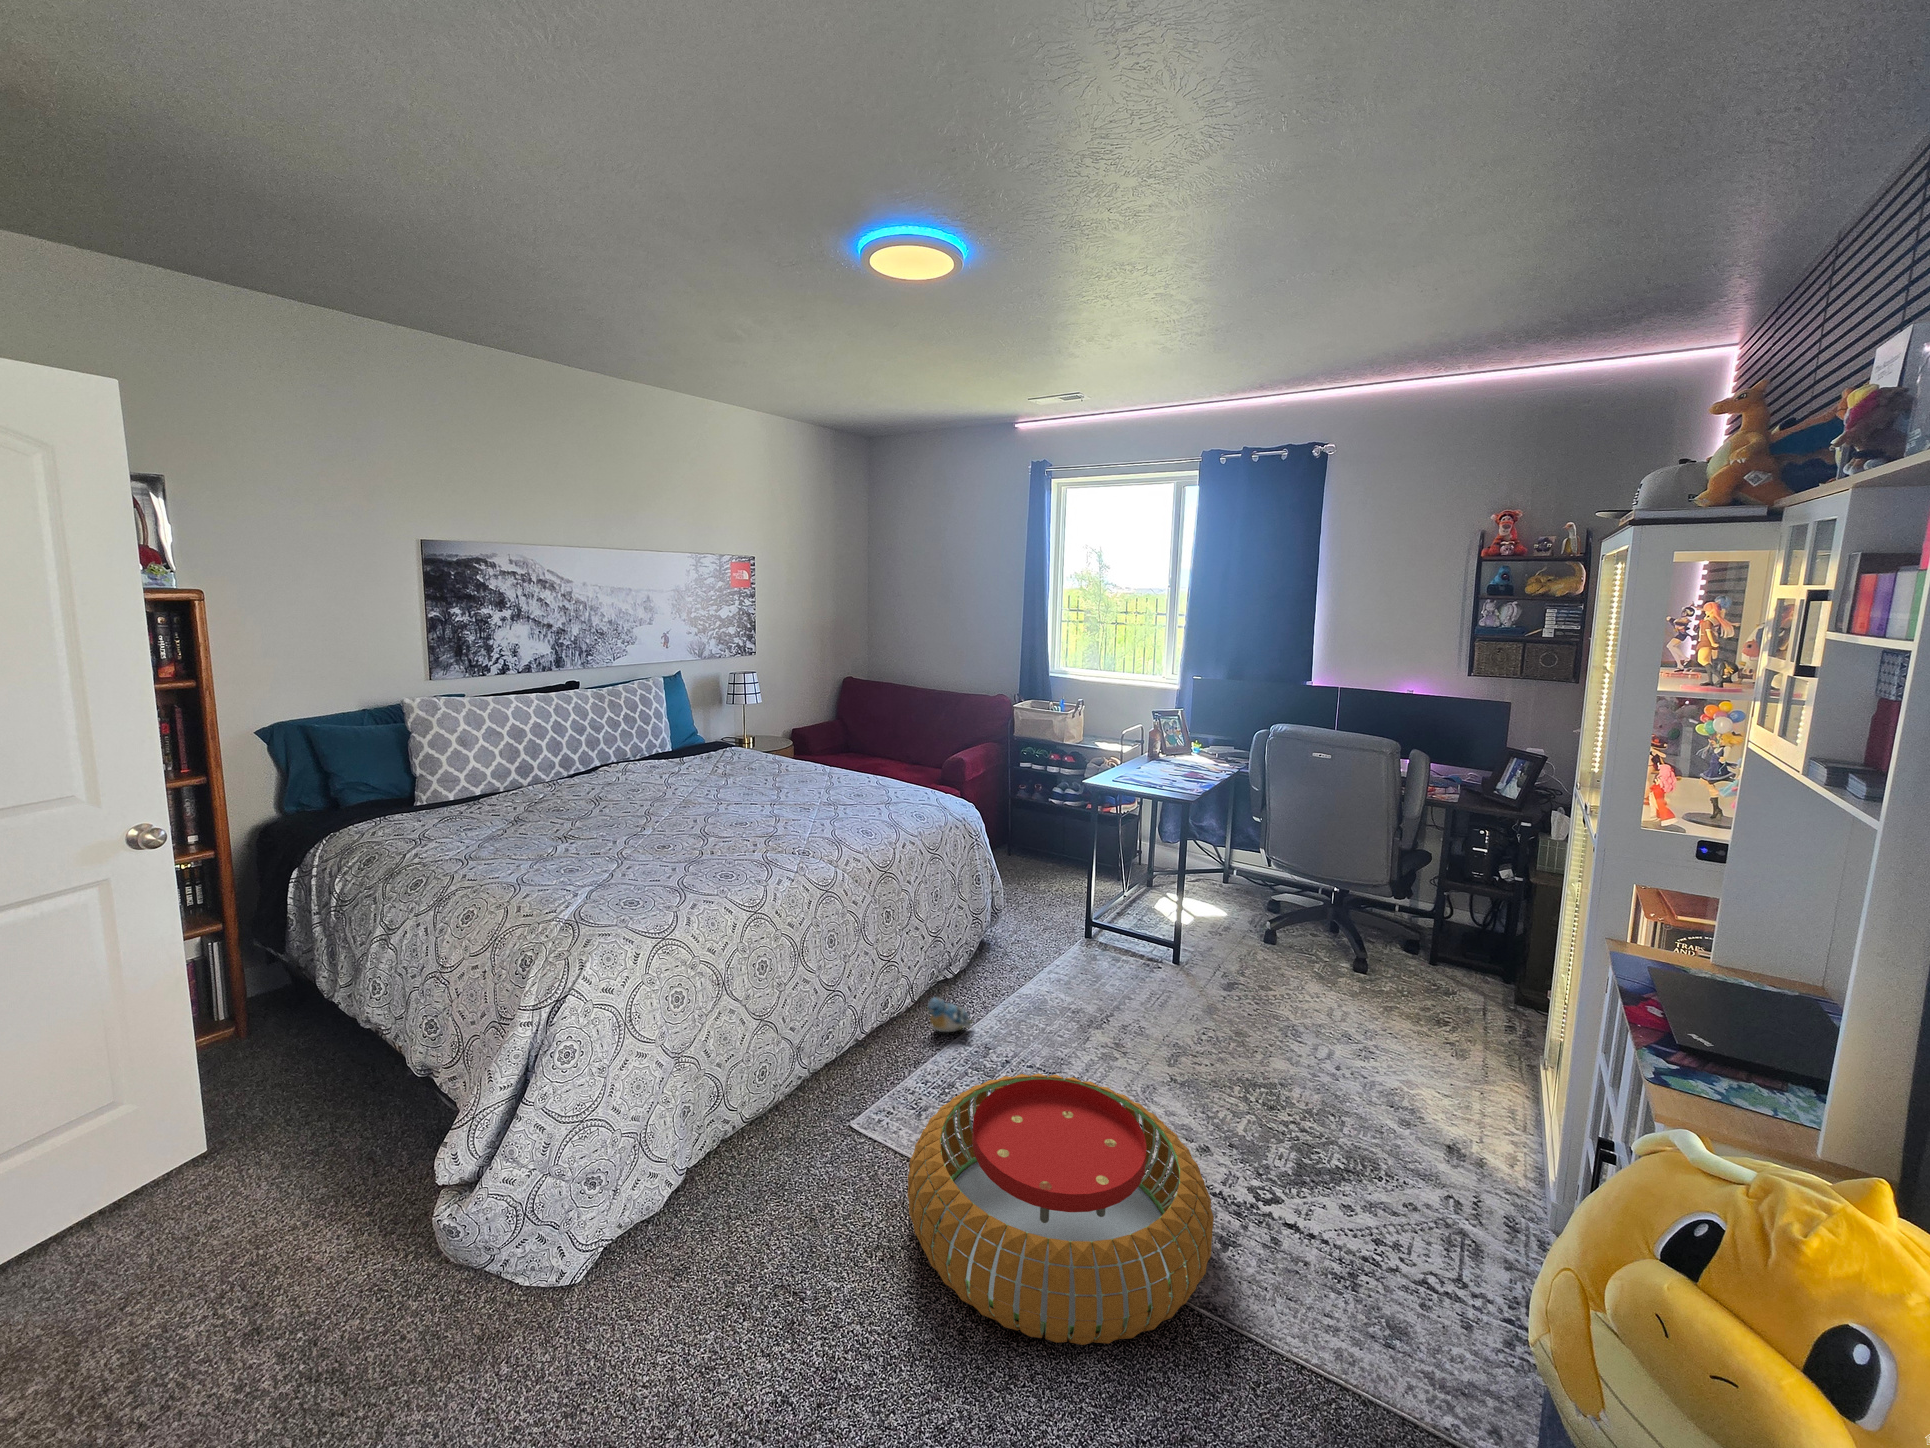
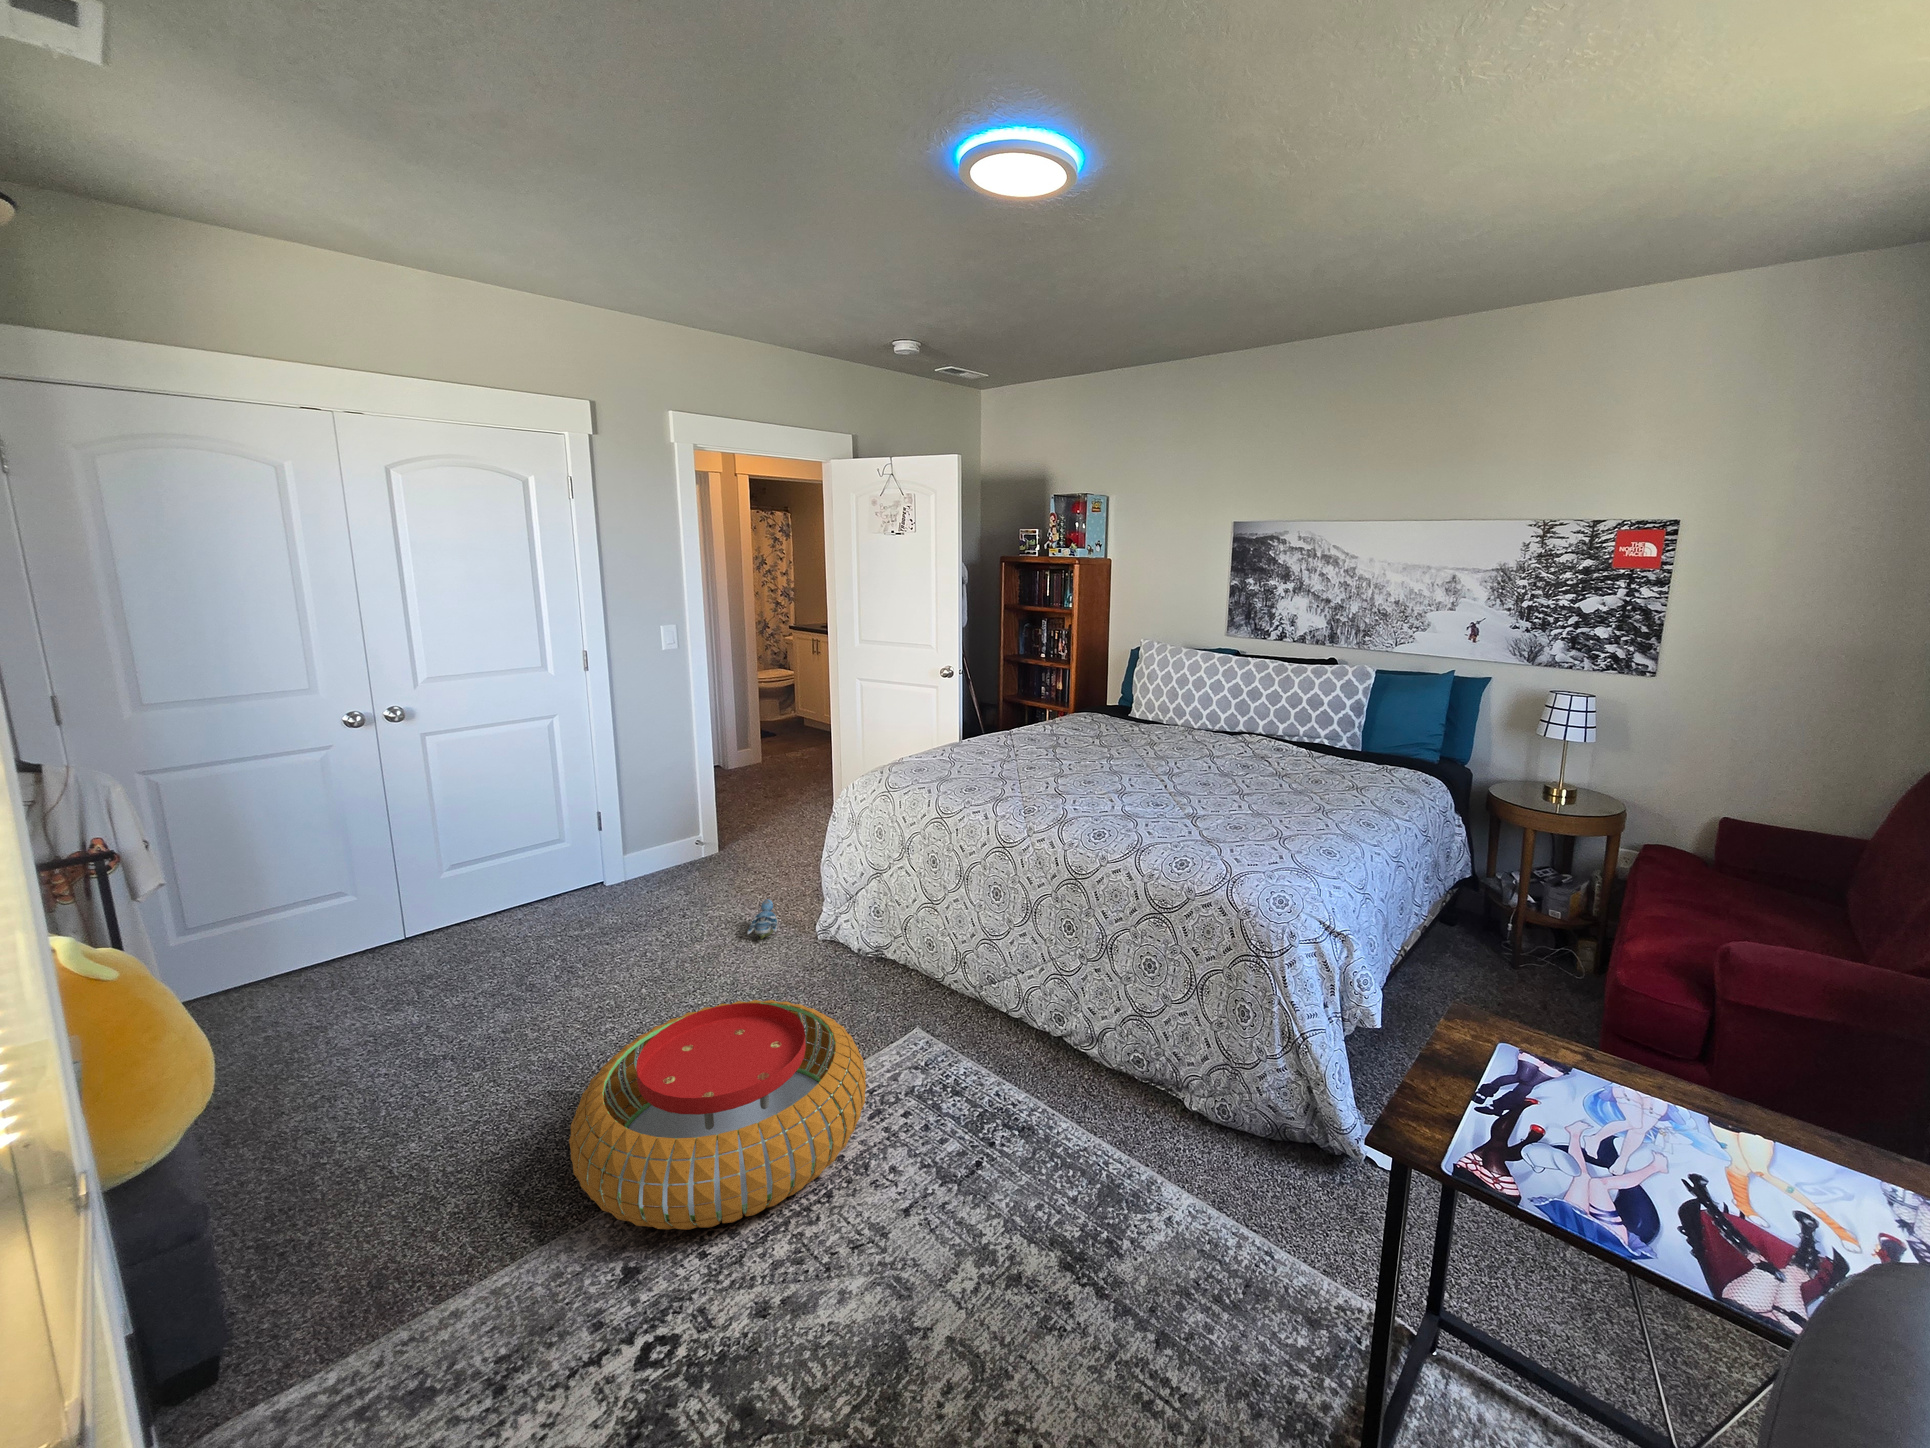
plush toy: present [927,998,973,1032] -> present [747,899,778,939]

